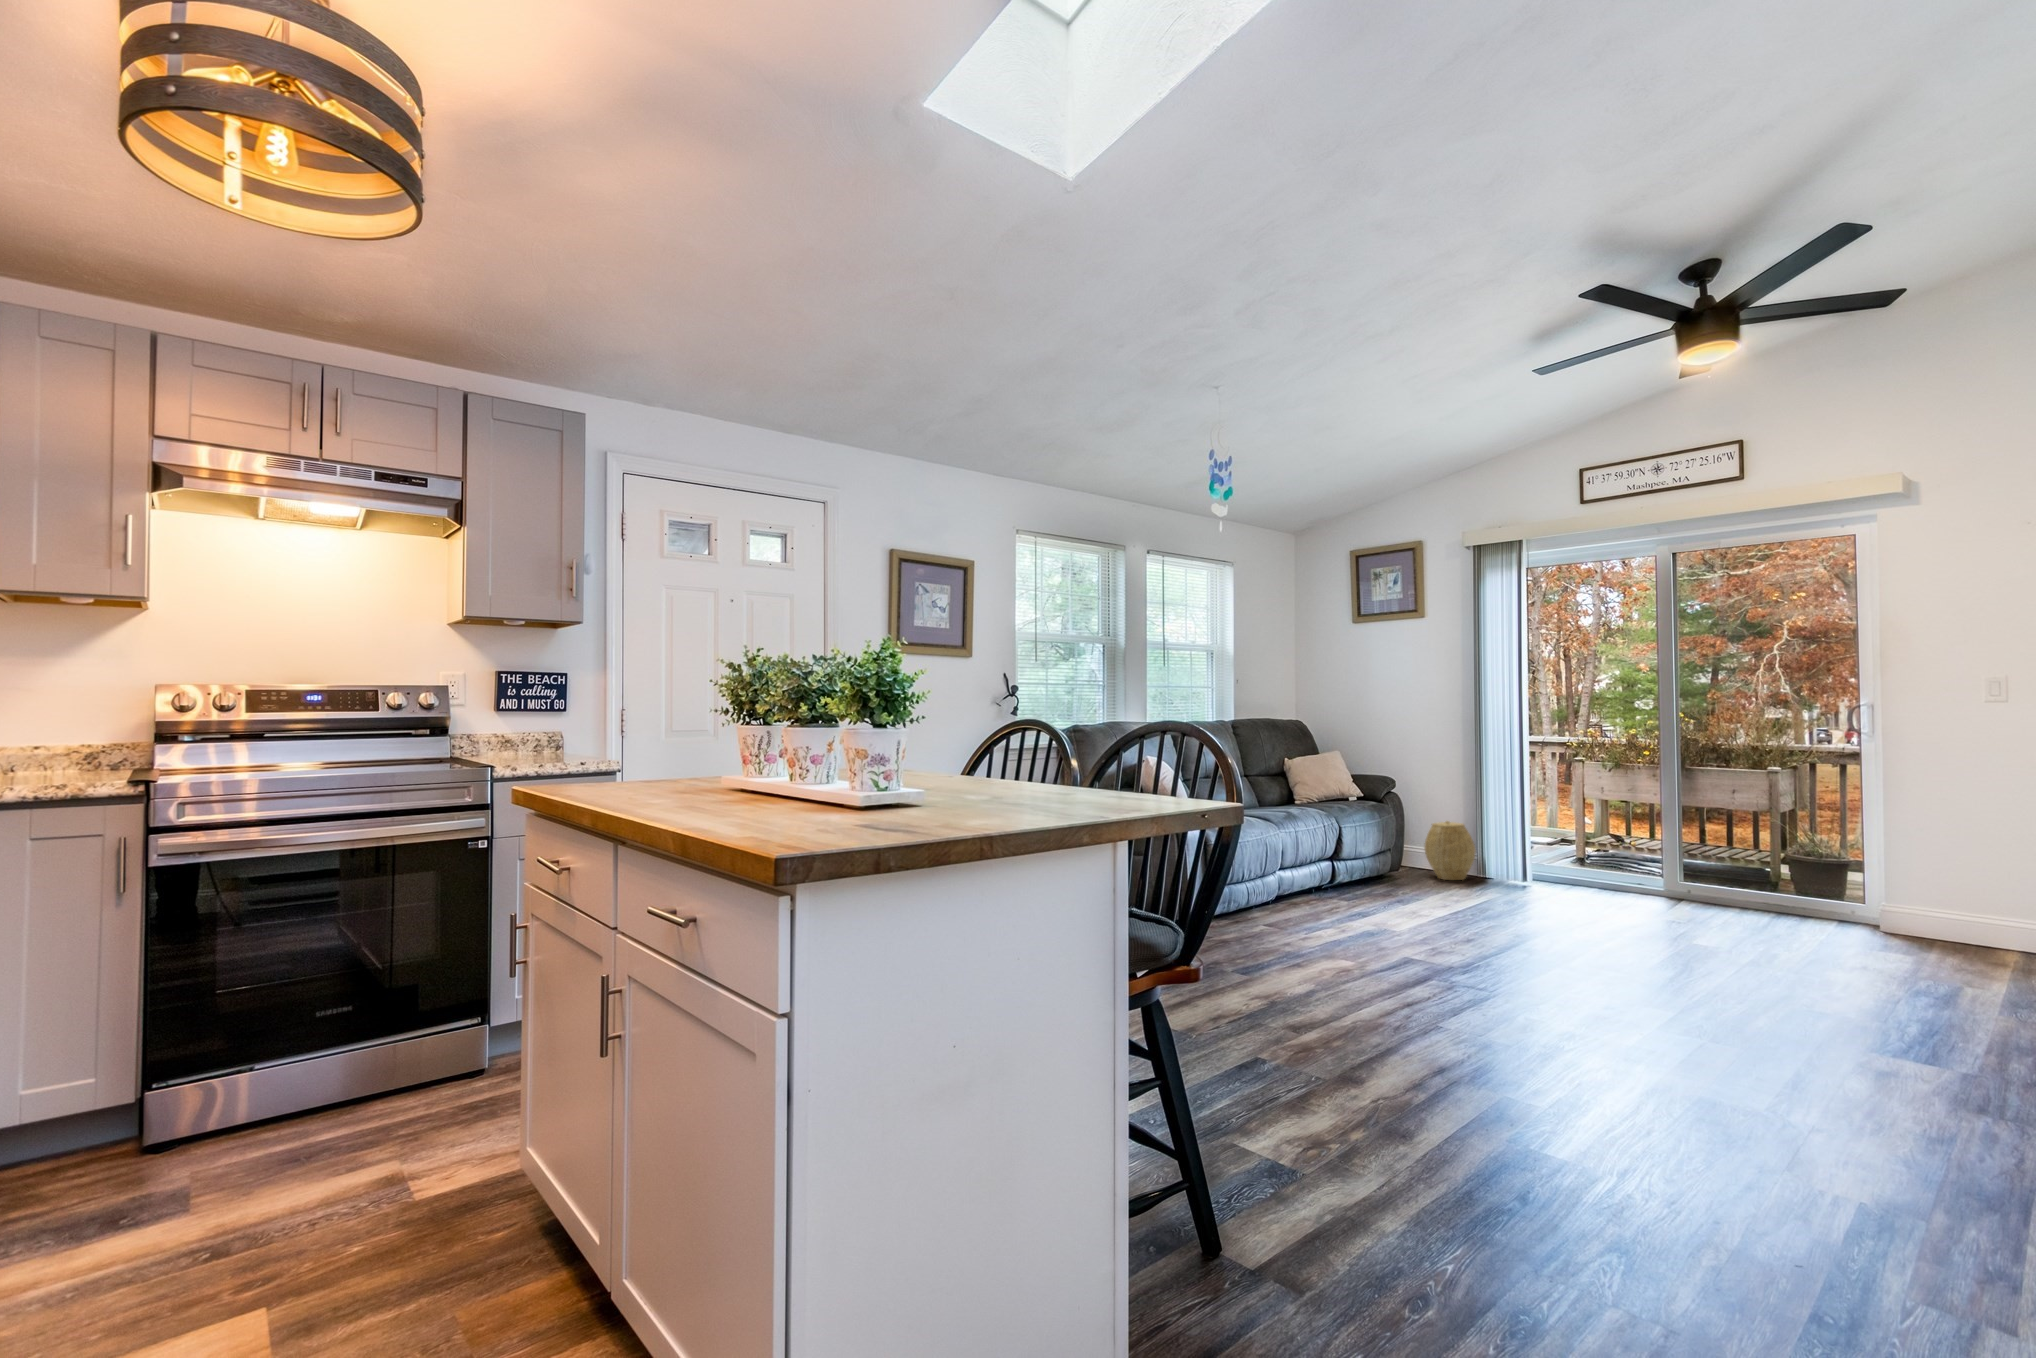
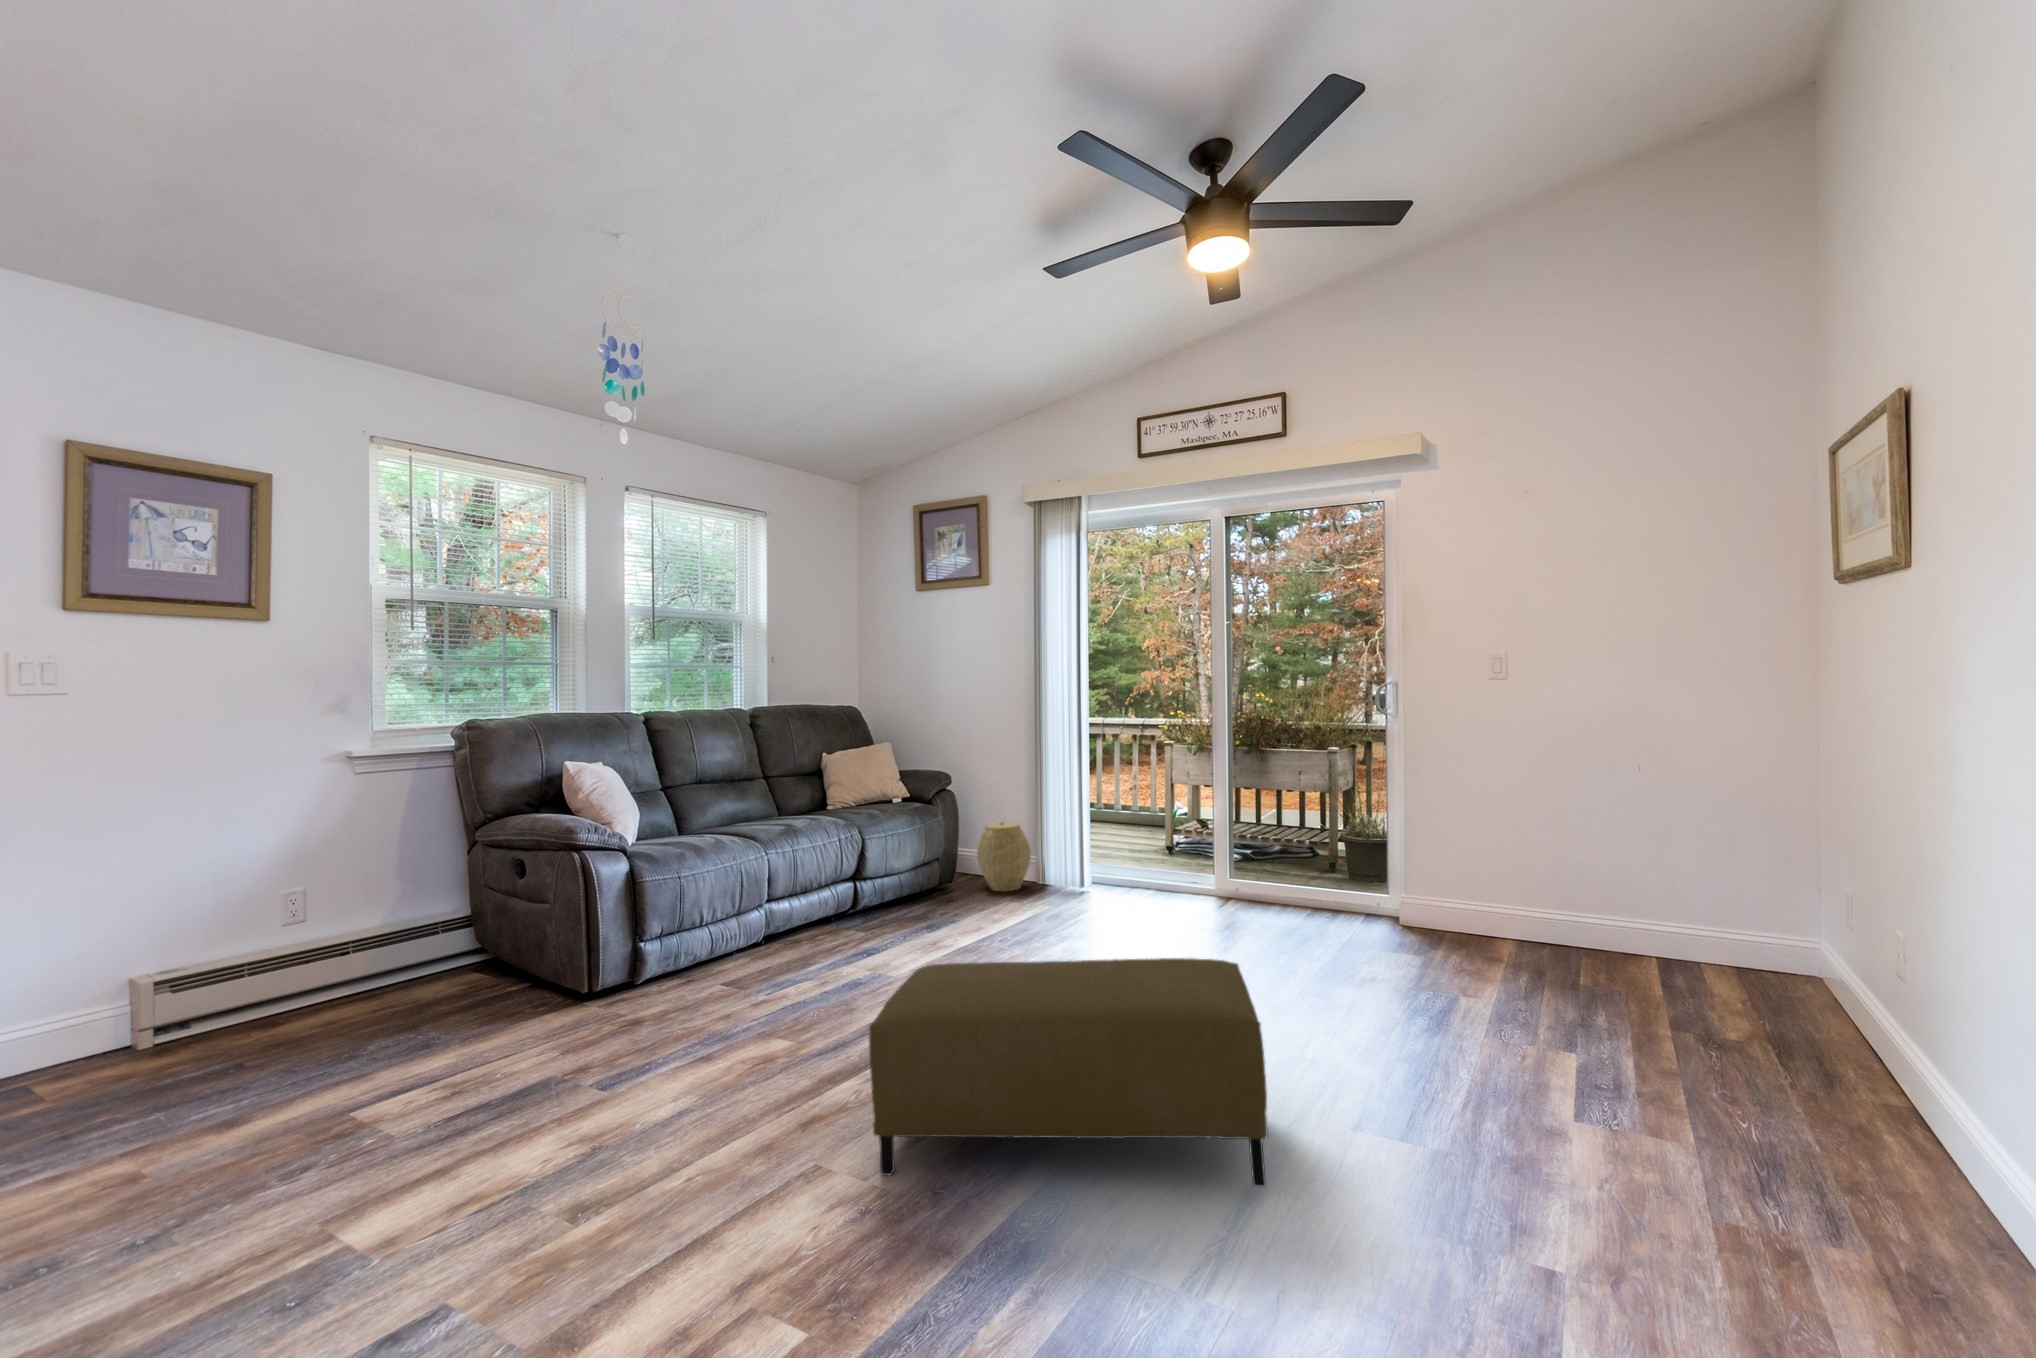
ottoman: none [1477,906,1828,1078] -> present [869,958,1268,1187]

